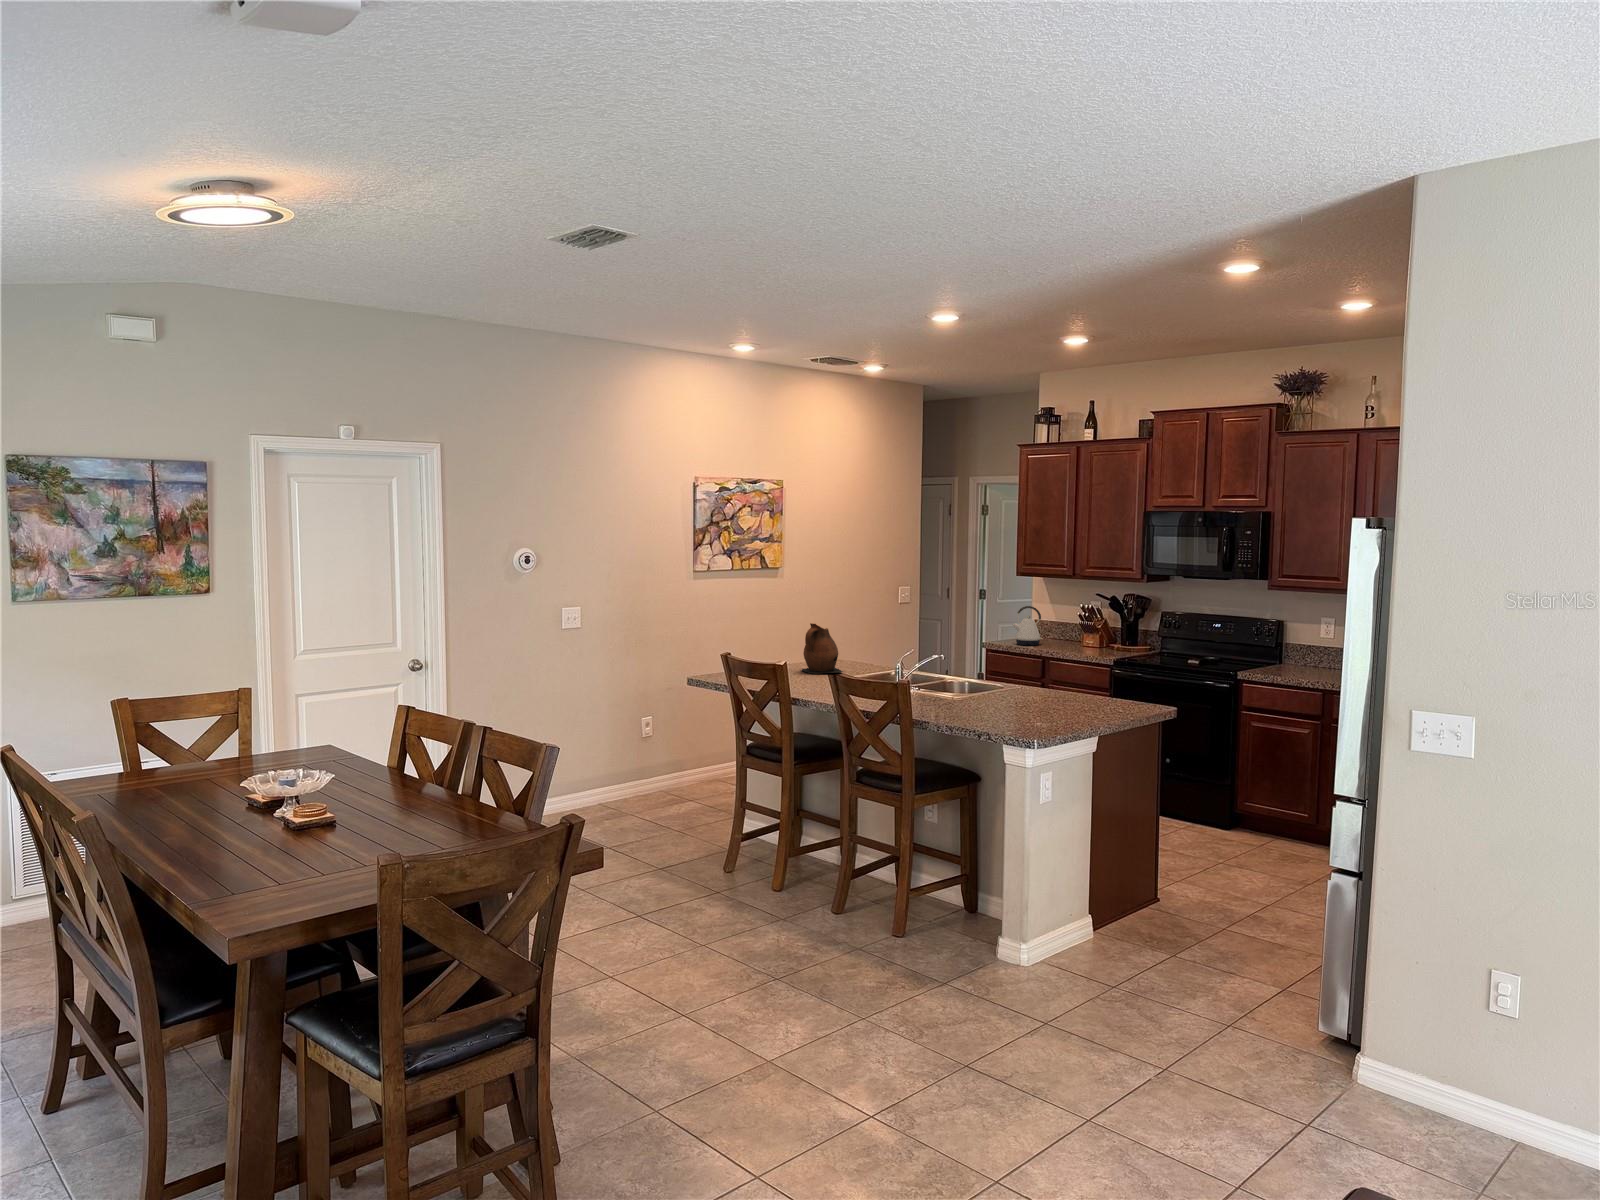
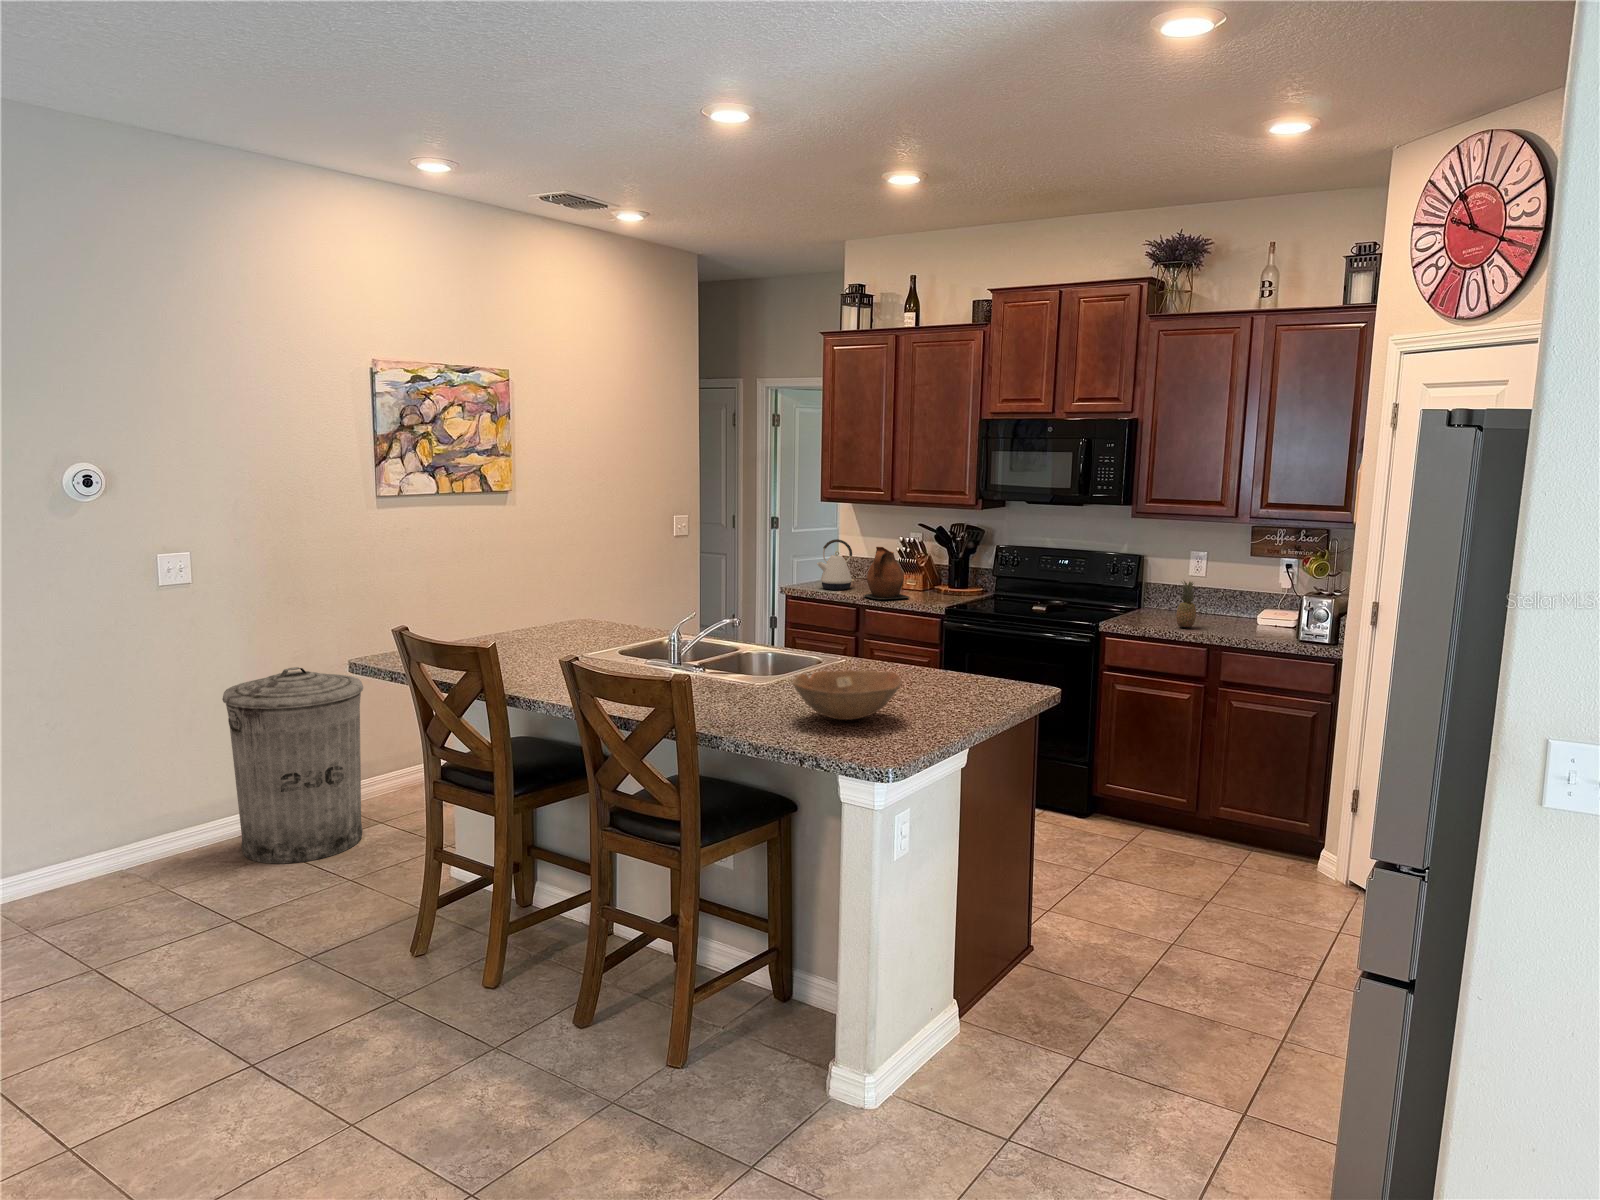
ceramic pitcher: present [802,623,843,673] -> present [864,547,909,599]
fruit: none [1297,638,1314,677] -> present [1176,581,1196,628]
bowl: none [977,686,1050,716] -> present [793,670,902,720]
trash can: none [598,687,685,820] -> present [222,667,363,864]

